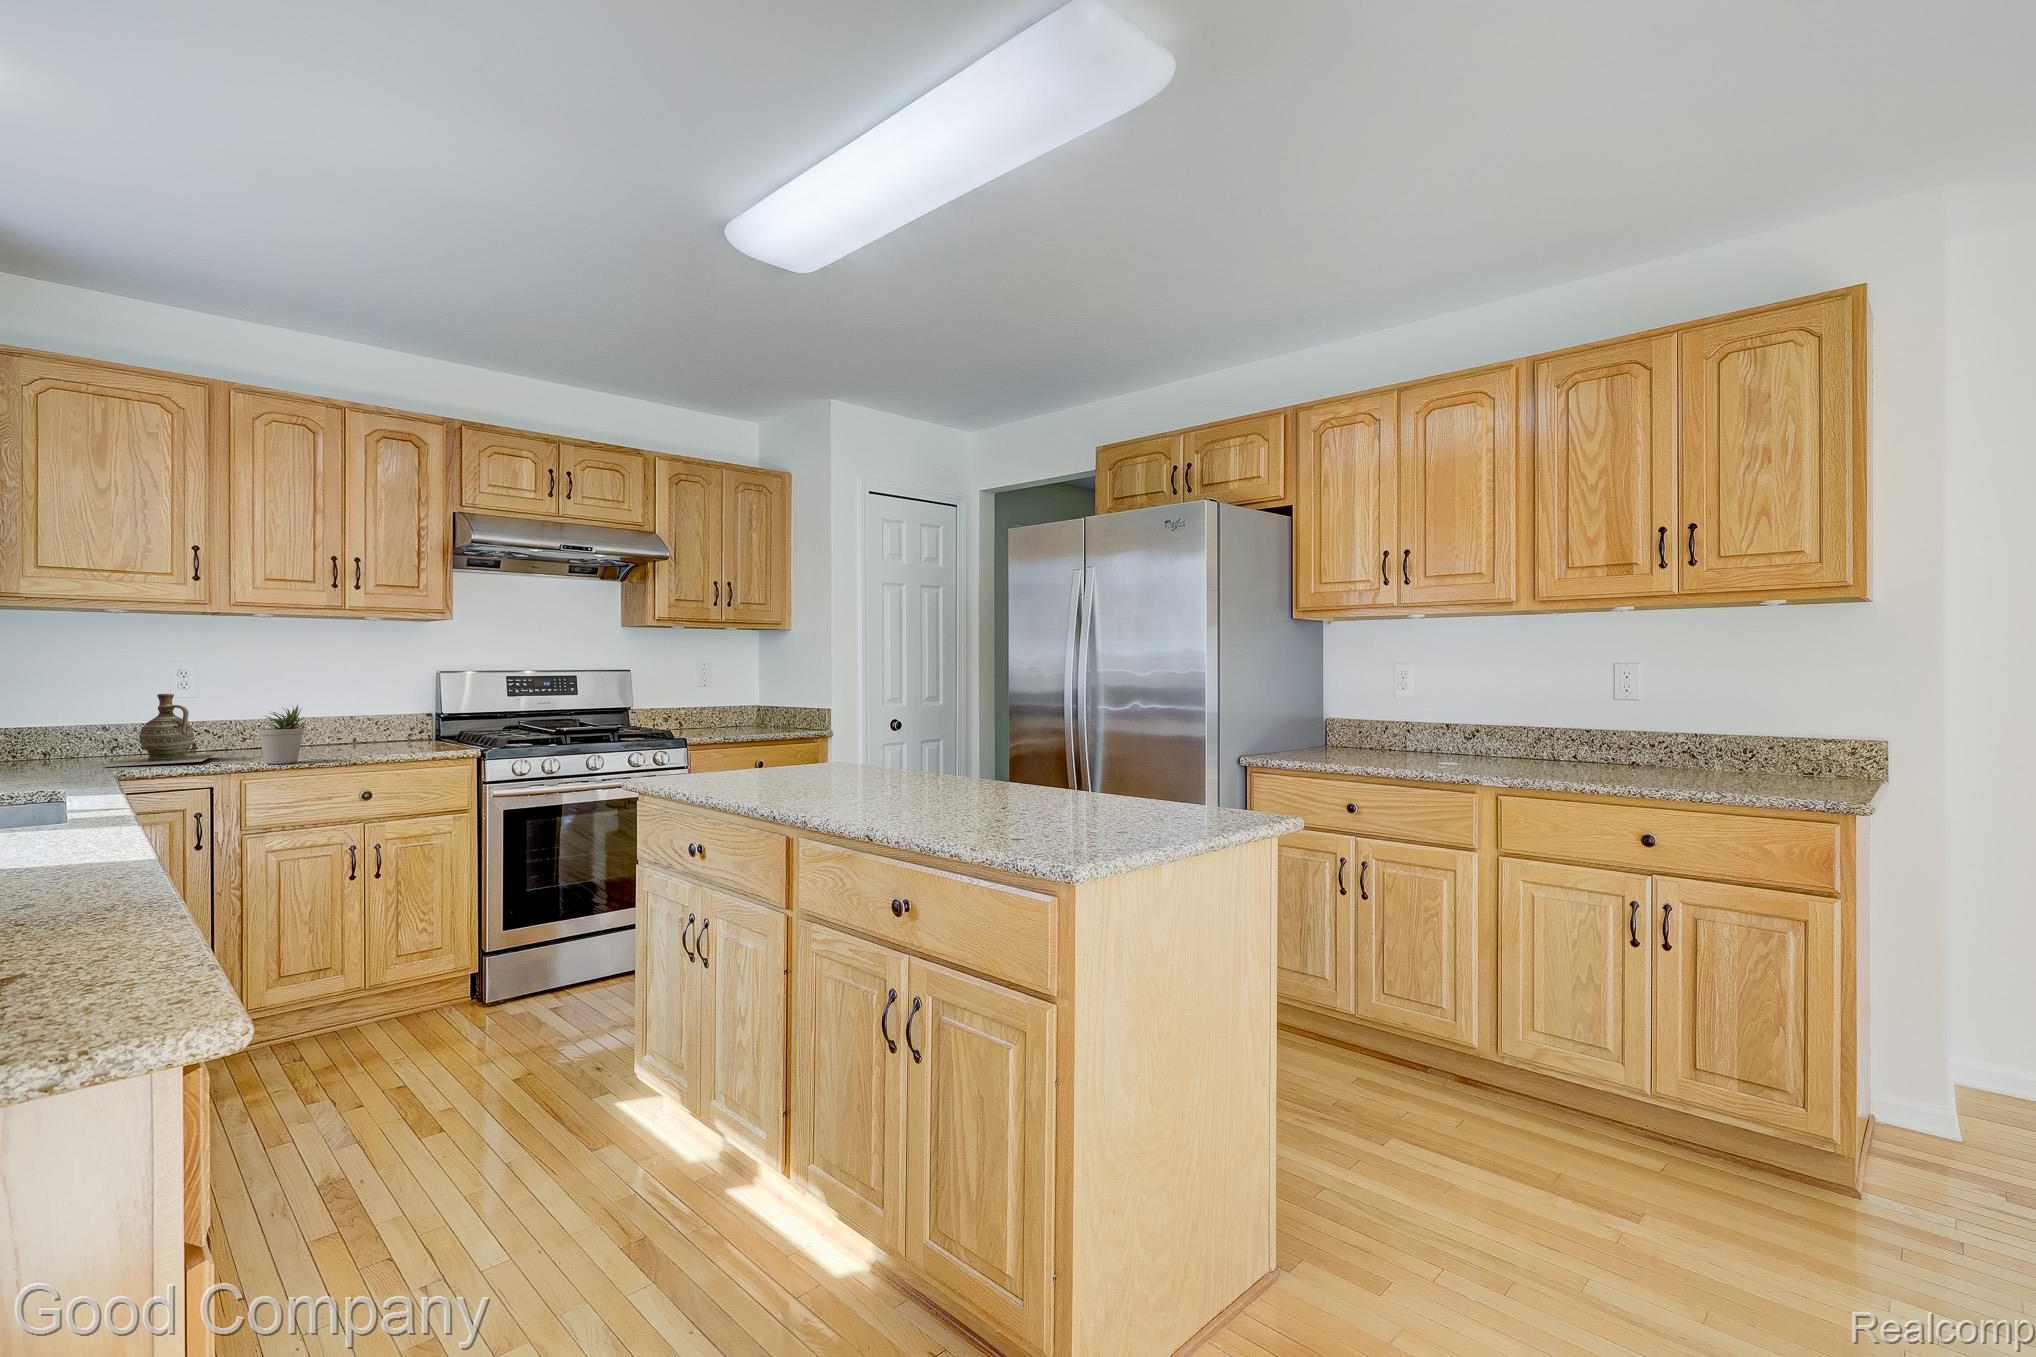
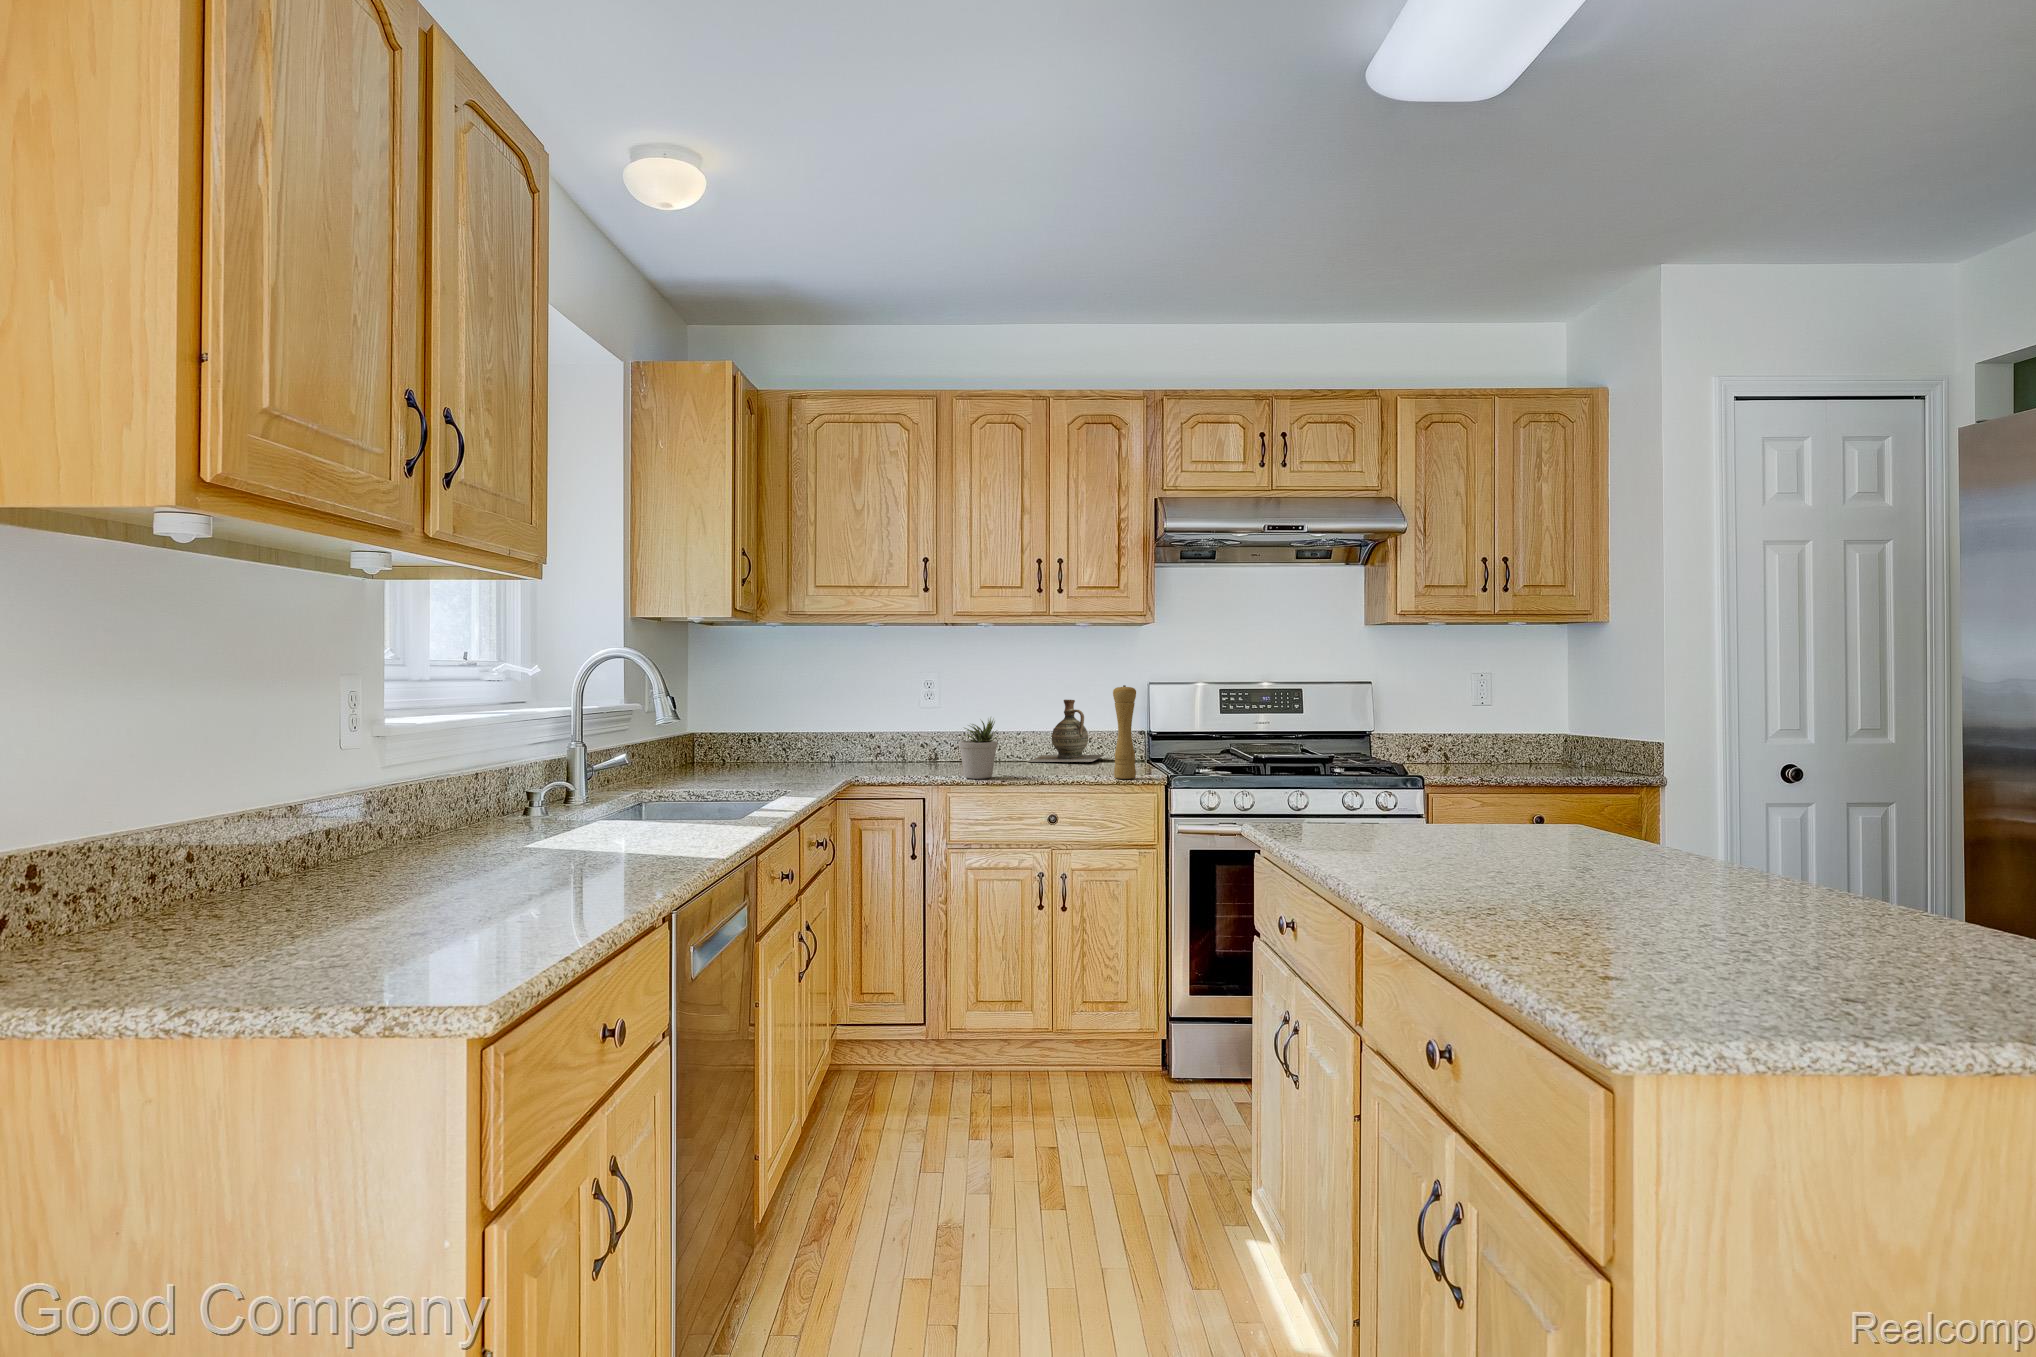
pepper mill: none [426,674,449,755] -> present [1113,685,1136,779]
ceramic jug: present [104,694,216,767] -> present [1028,700,1104,762]

